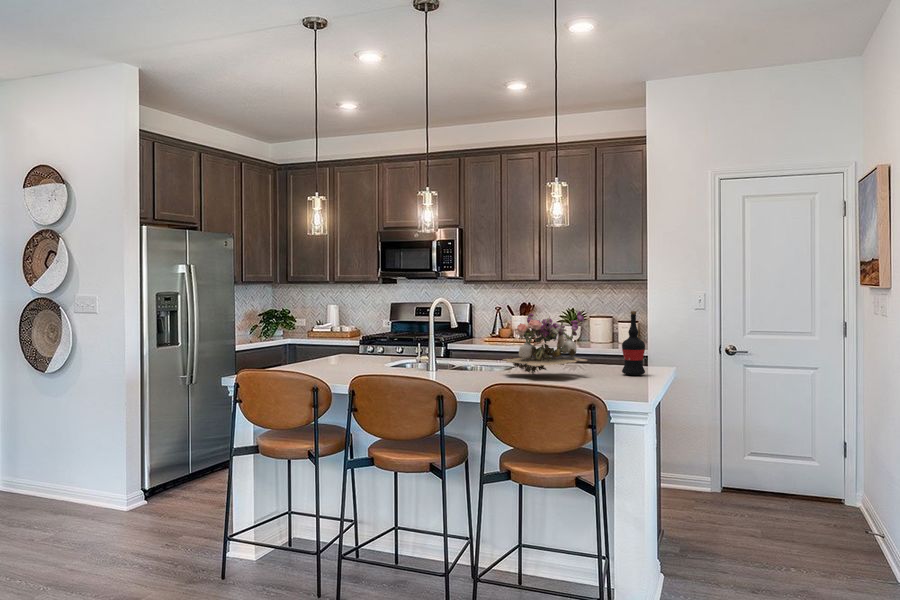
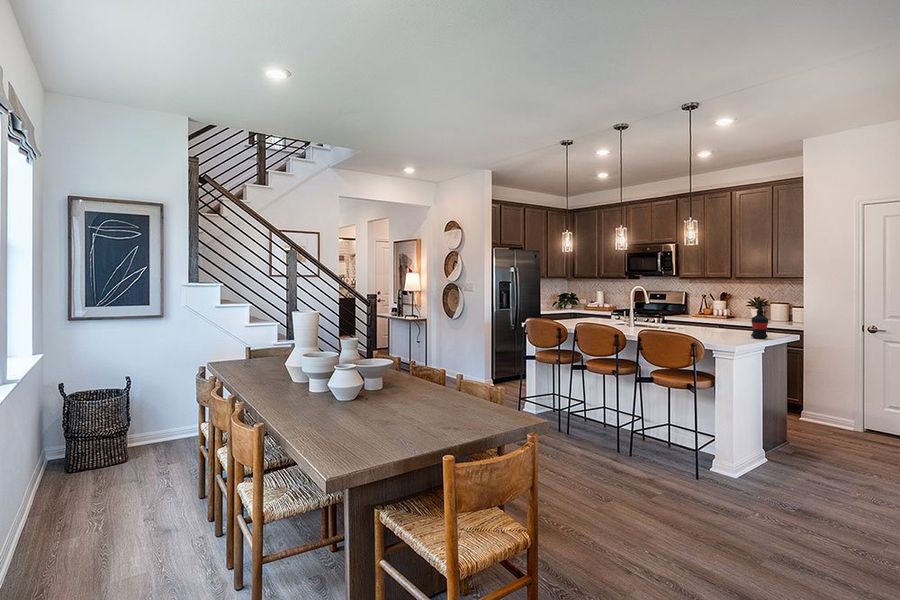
flower arrangement: present [503,309,587,375] -> none [671,297,725,334]

